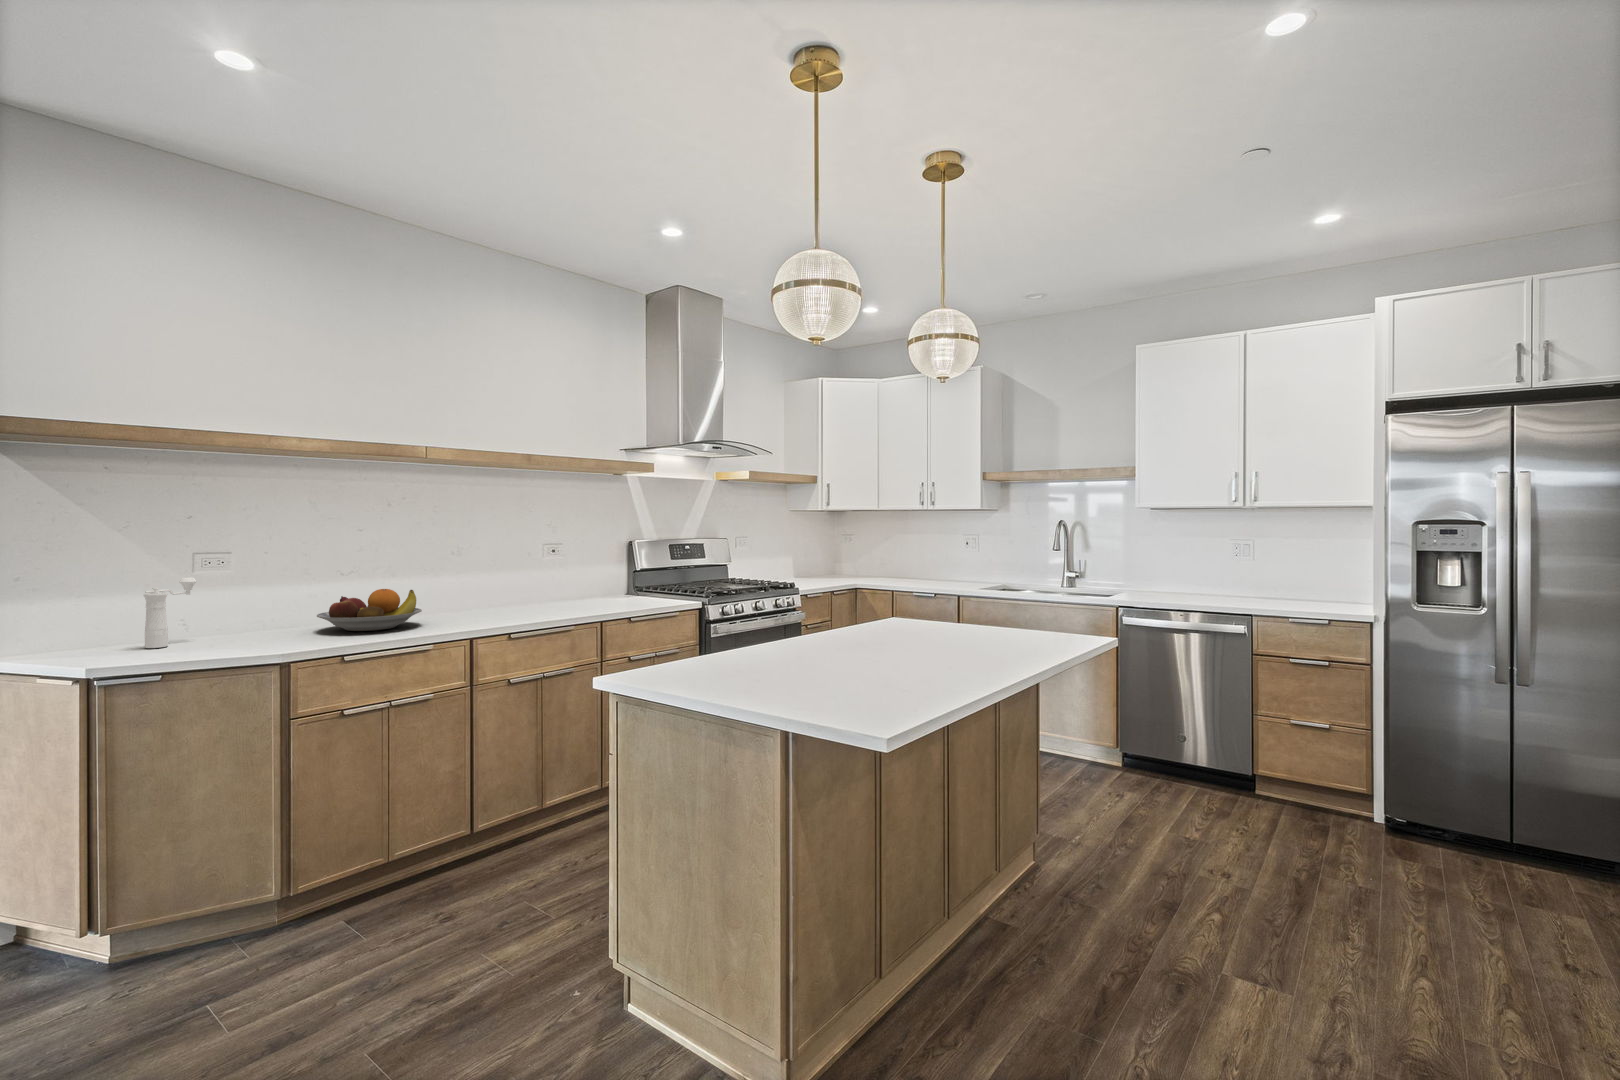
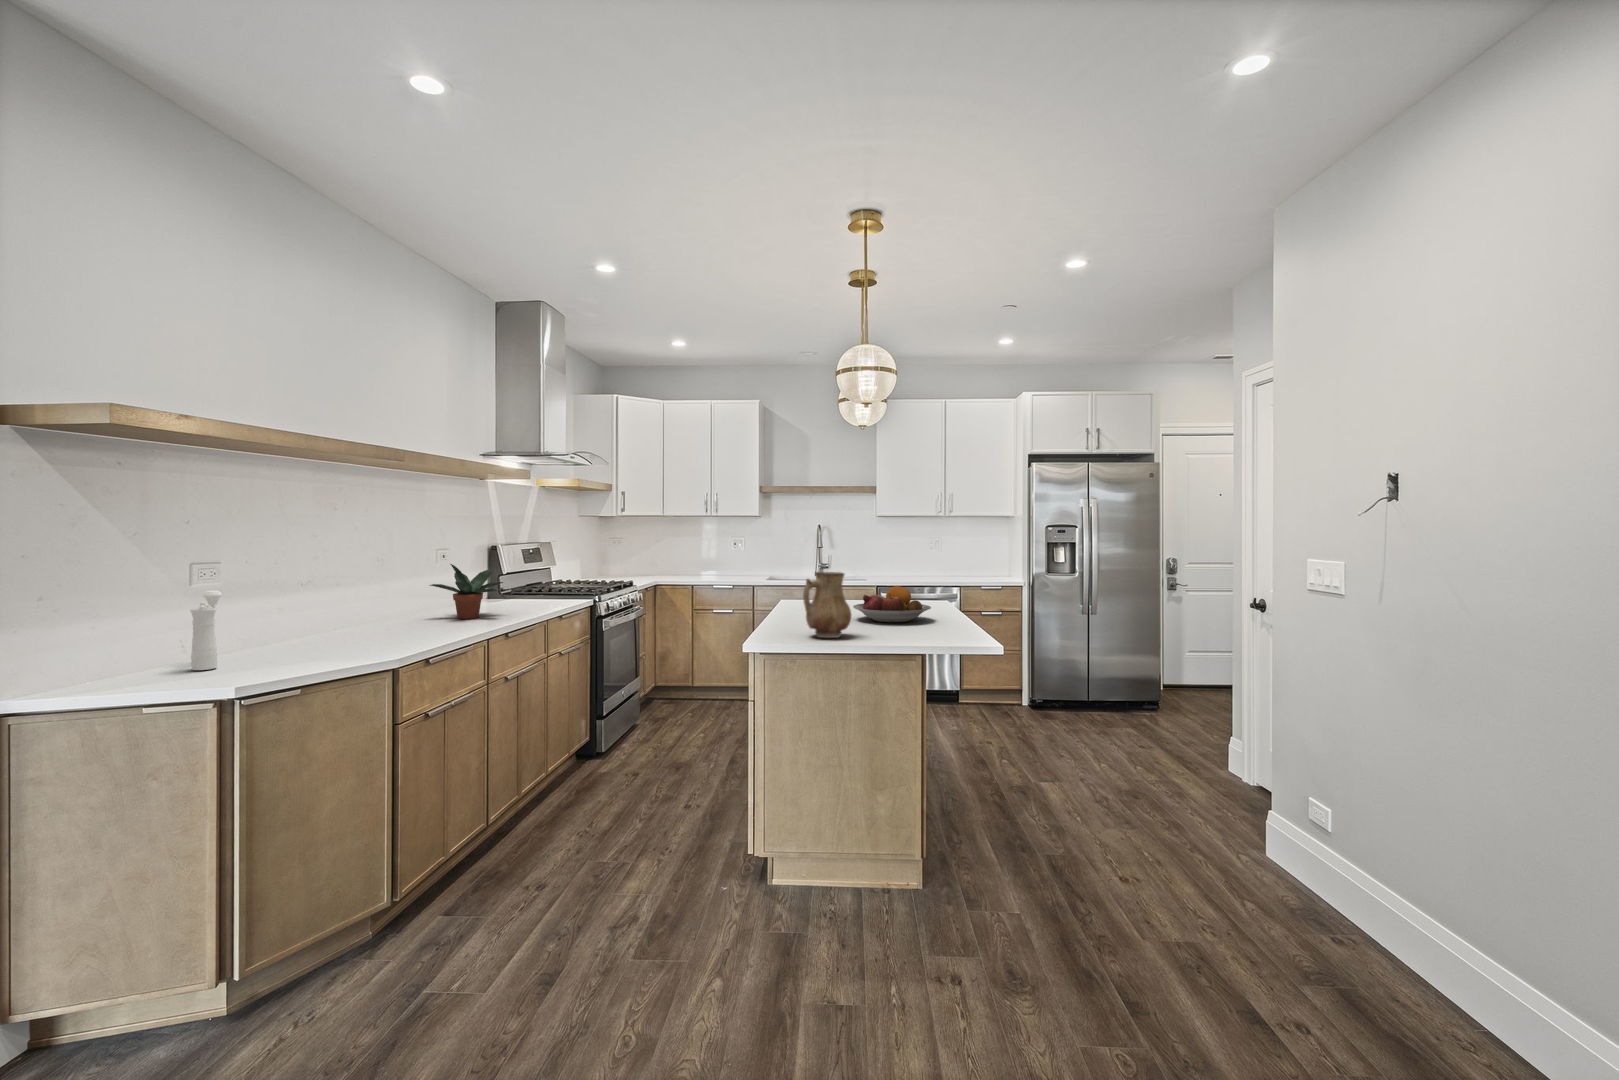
potted plant: none [475,559,544,616] -> present [430,564,503,619]
ceramic pitcher: none [680,584,756,682] -> present [803,572,851,638]
fruit bowl: present [317,589,422,631] -> present [853,586,931,622]

